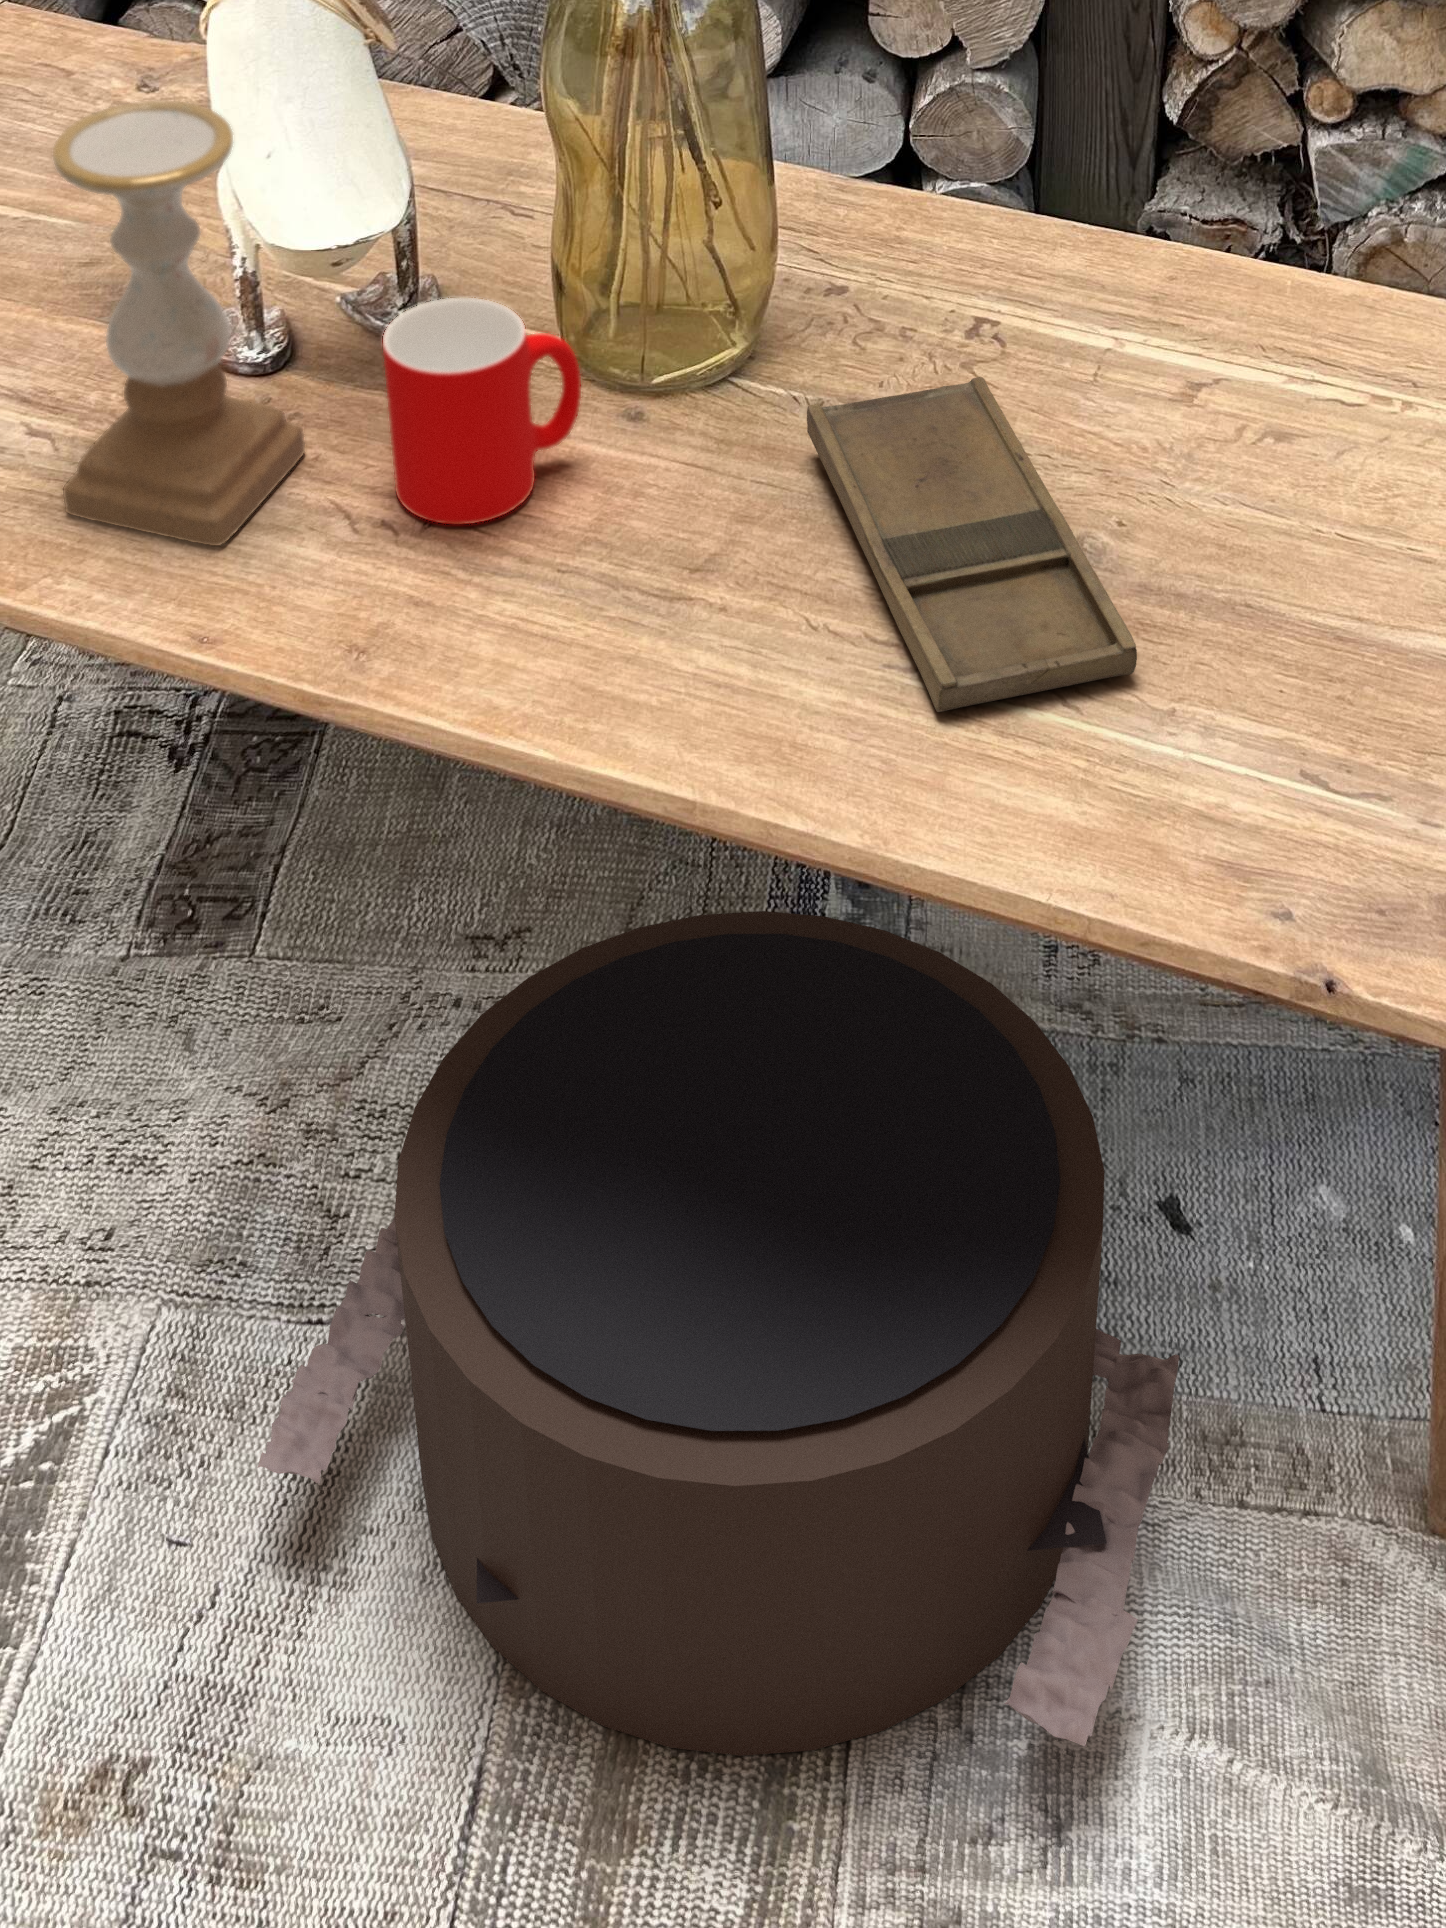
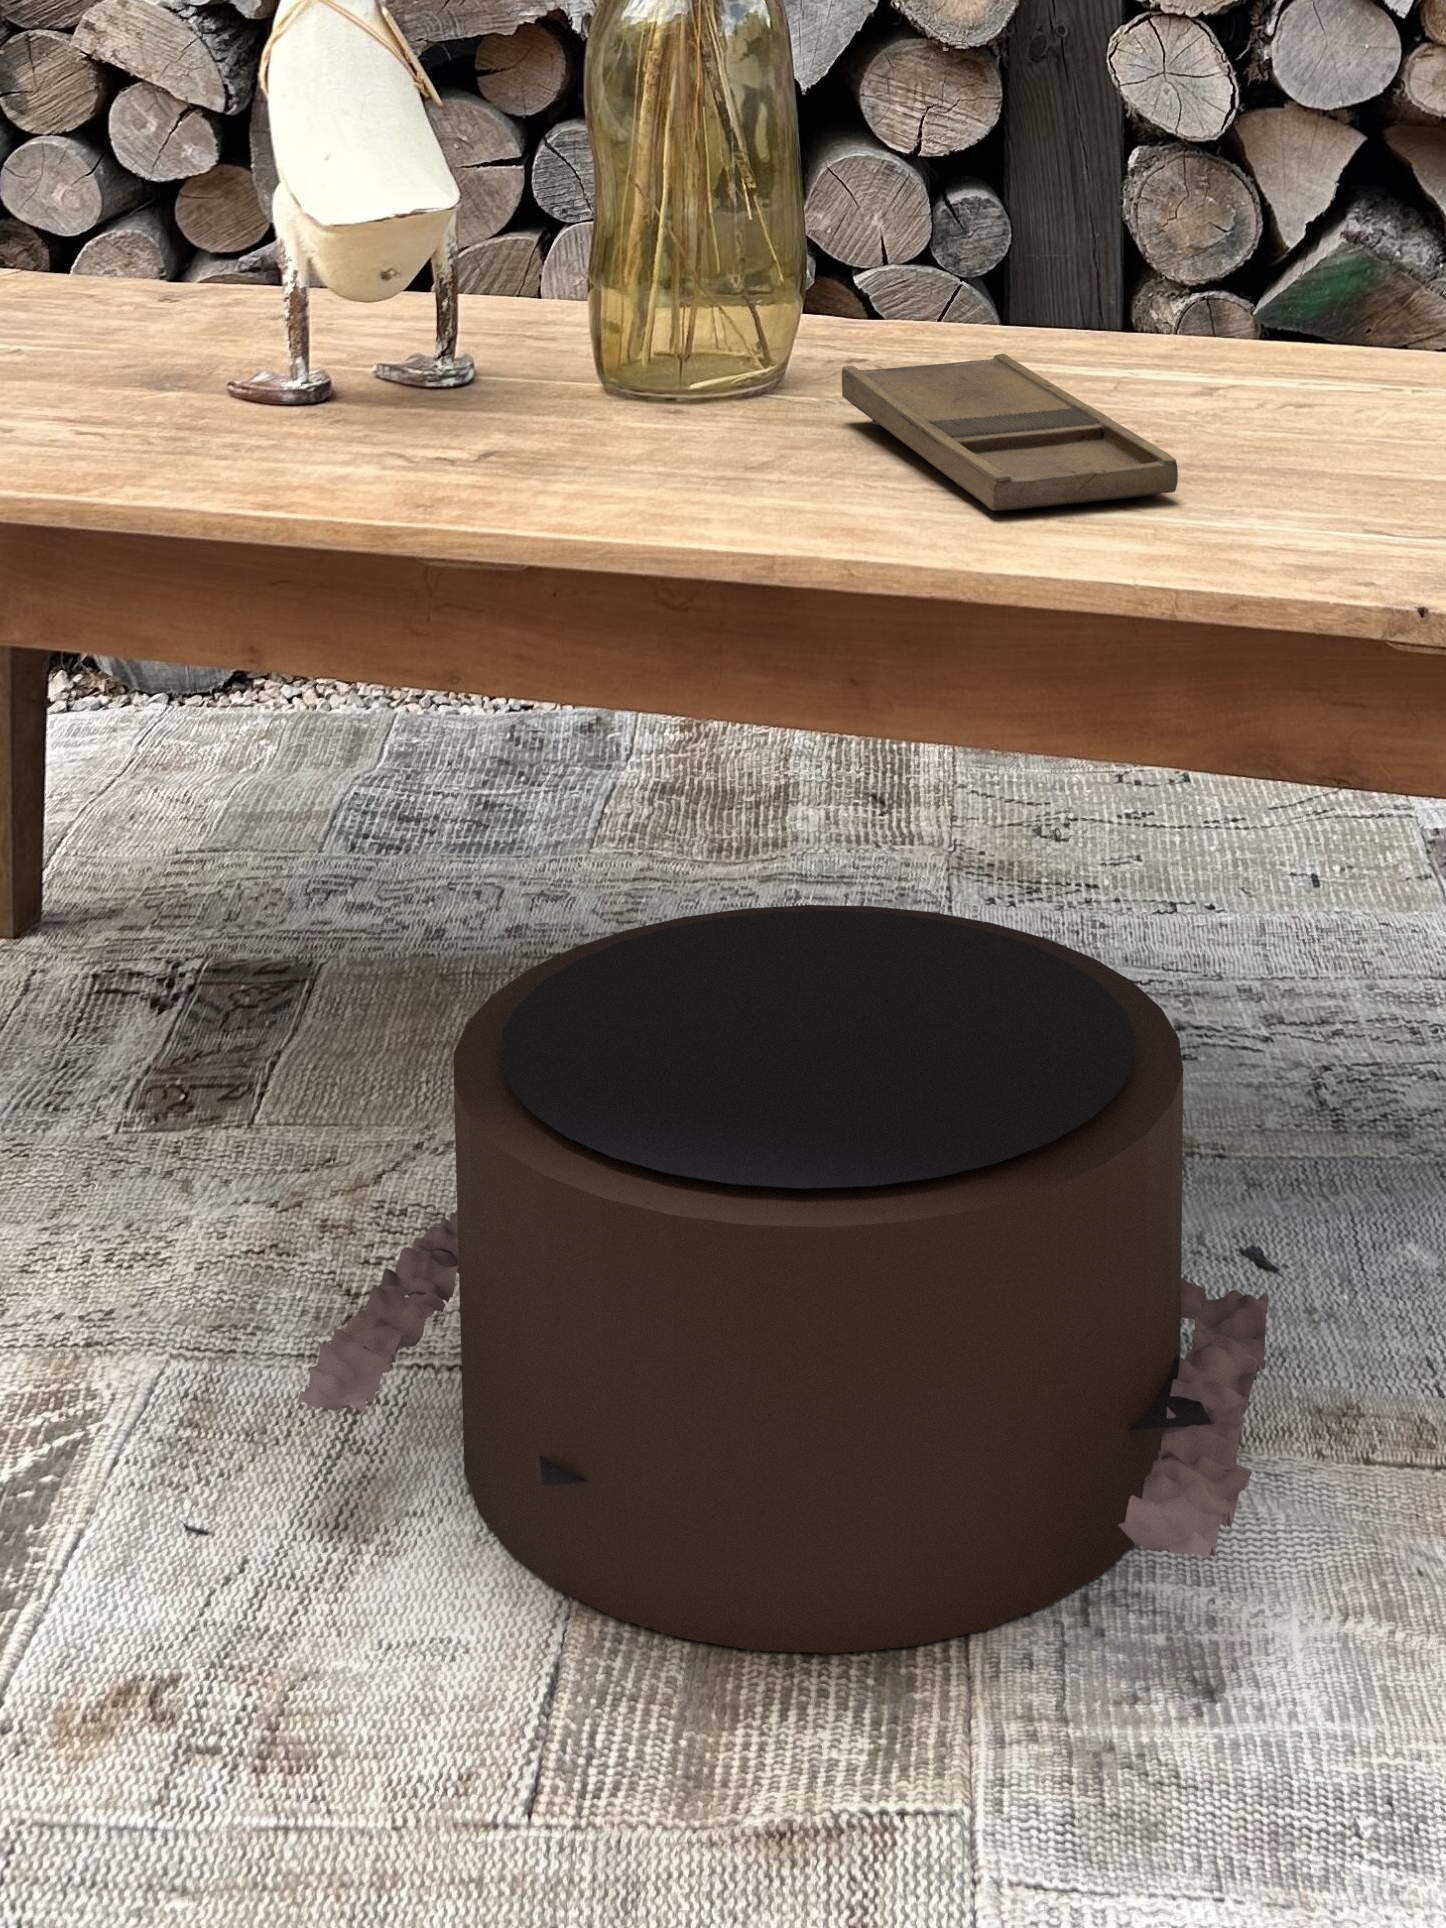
candle holder: present [53,101,305,546] -> none [130,58,359,462]
cup: present [383,298,581,524] -> none [446,257,628,451]

